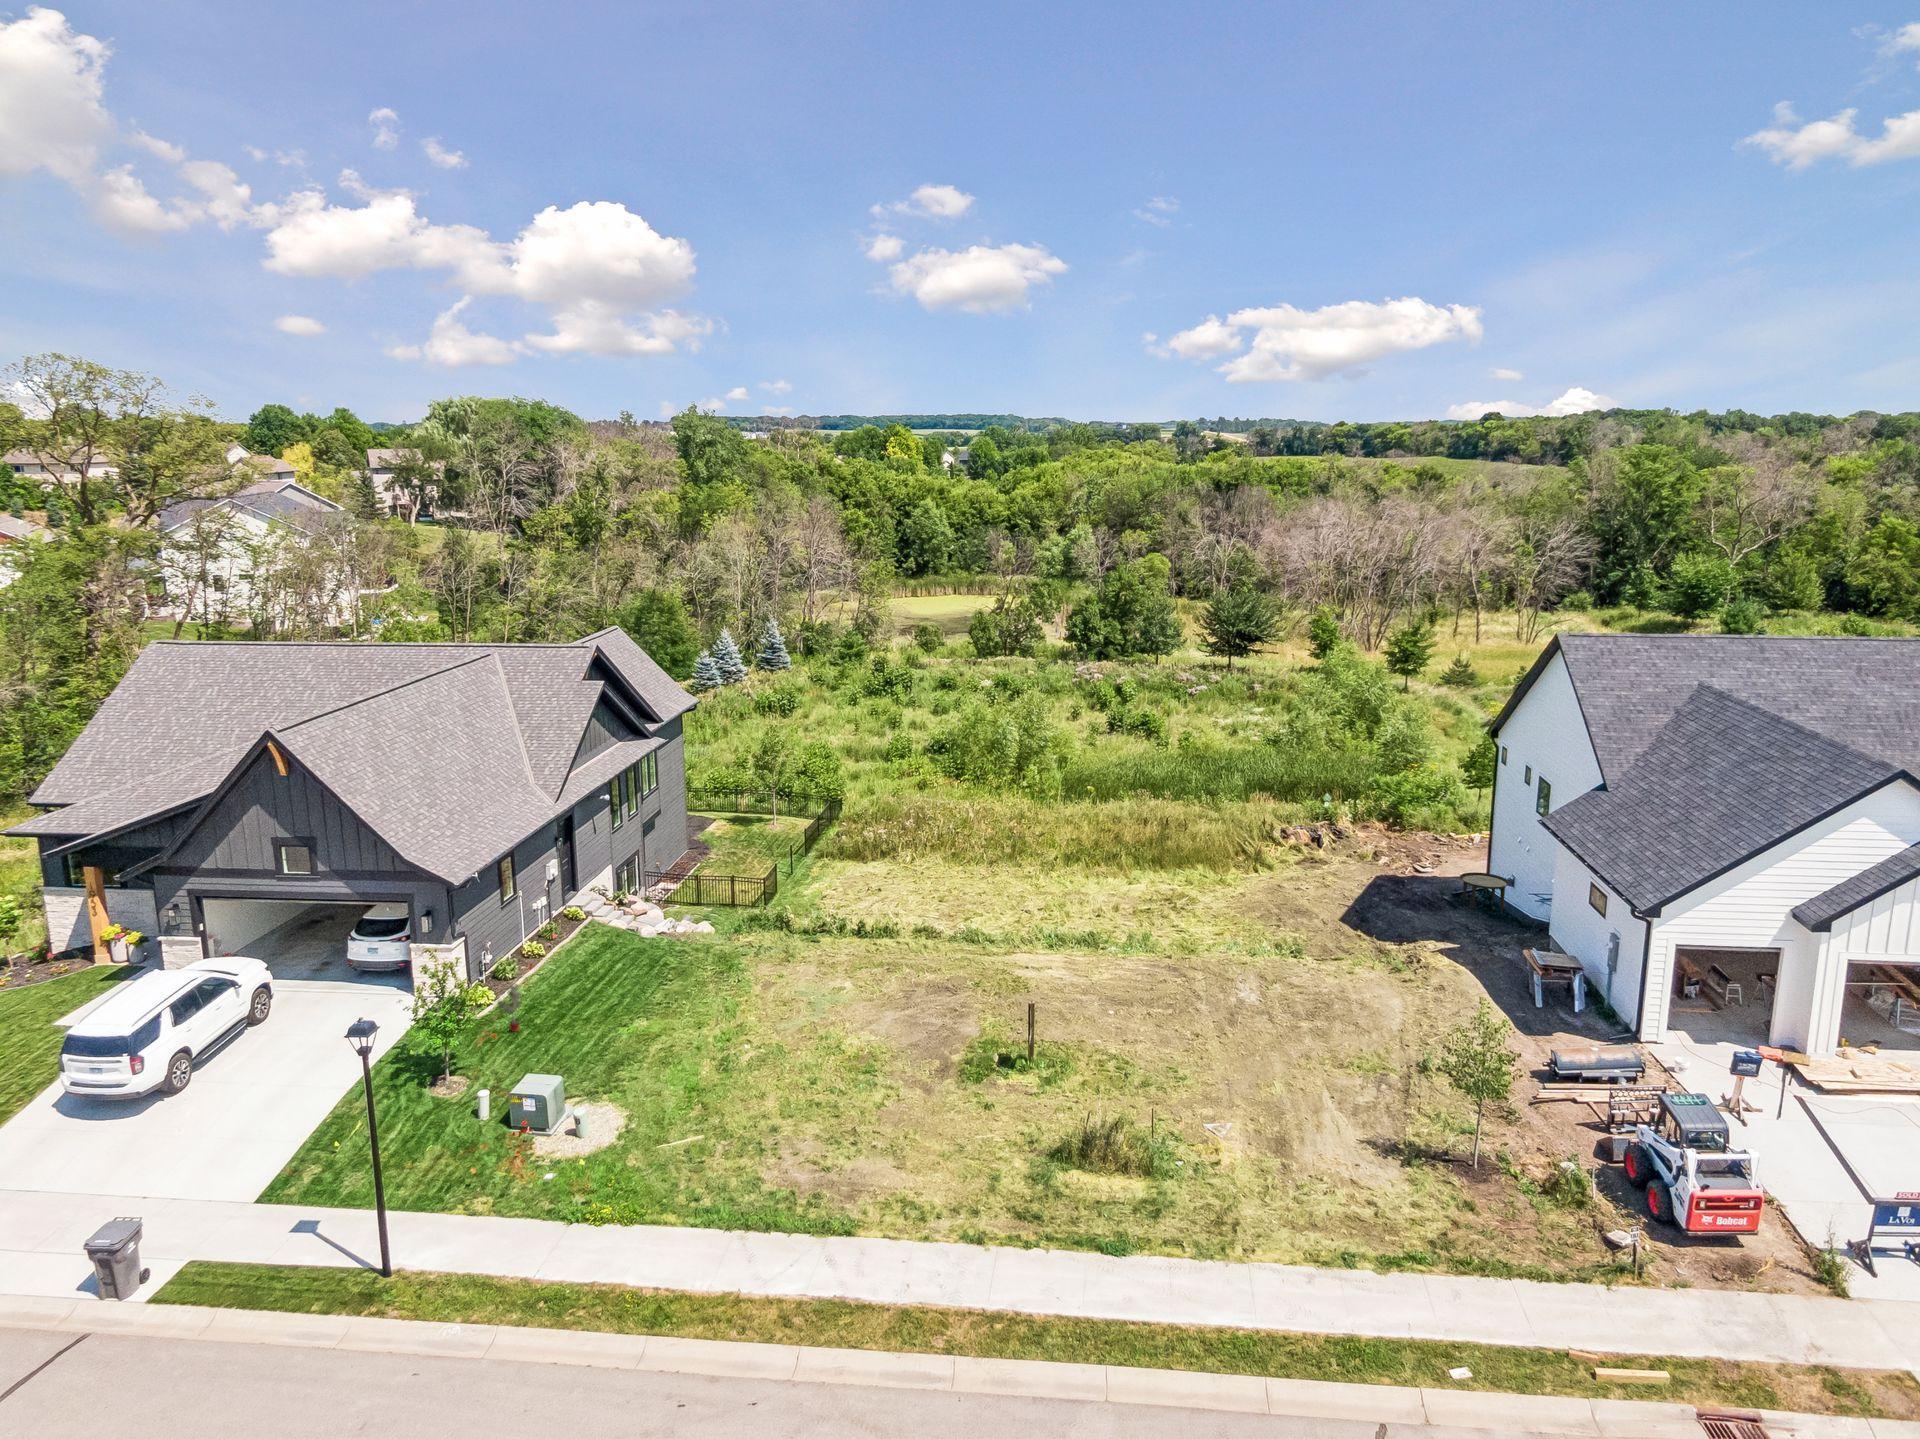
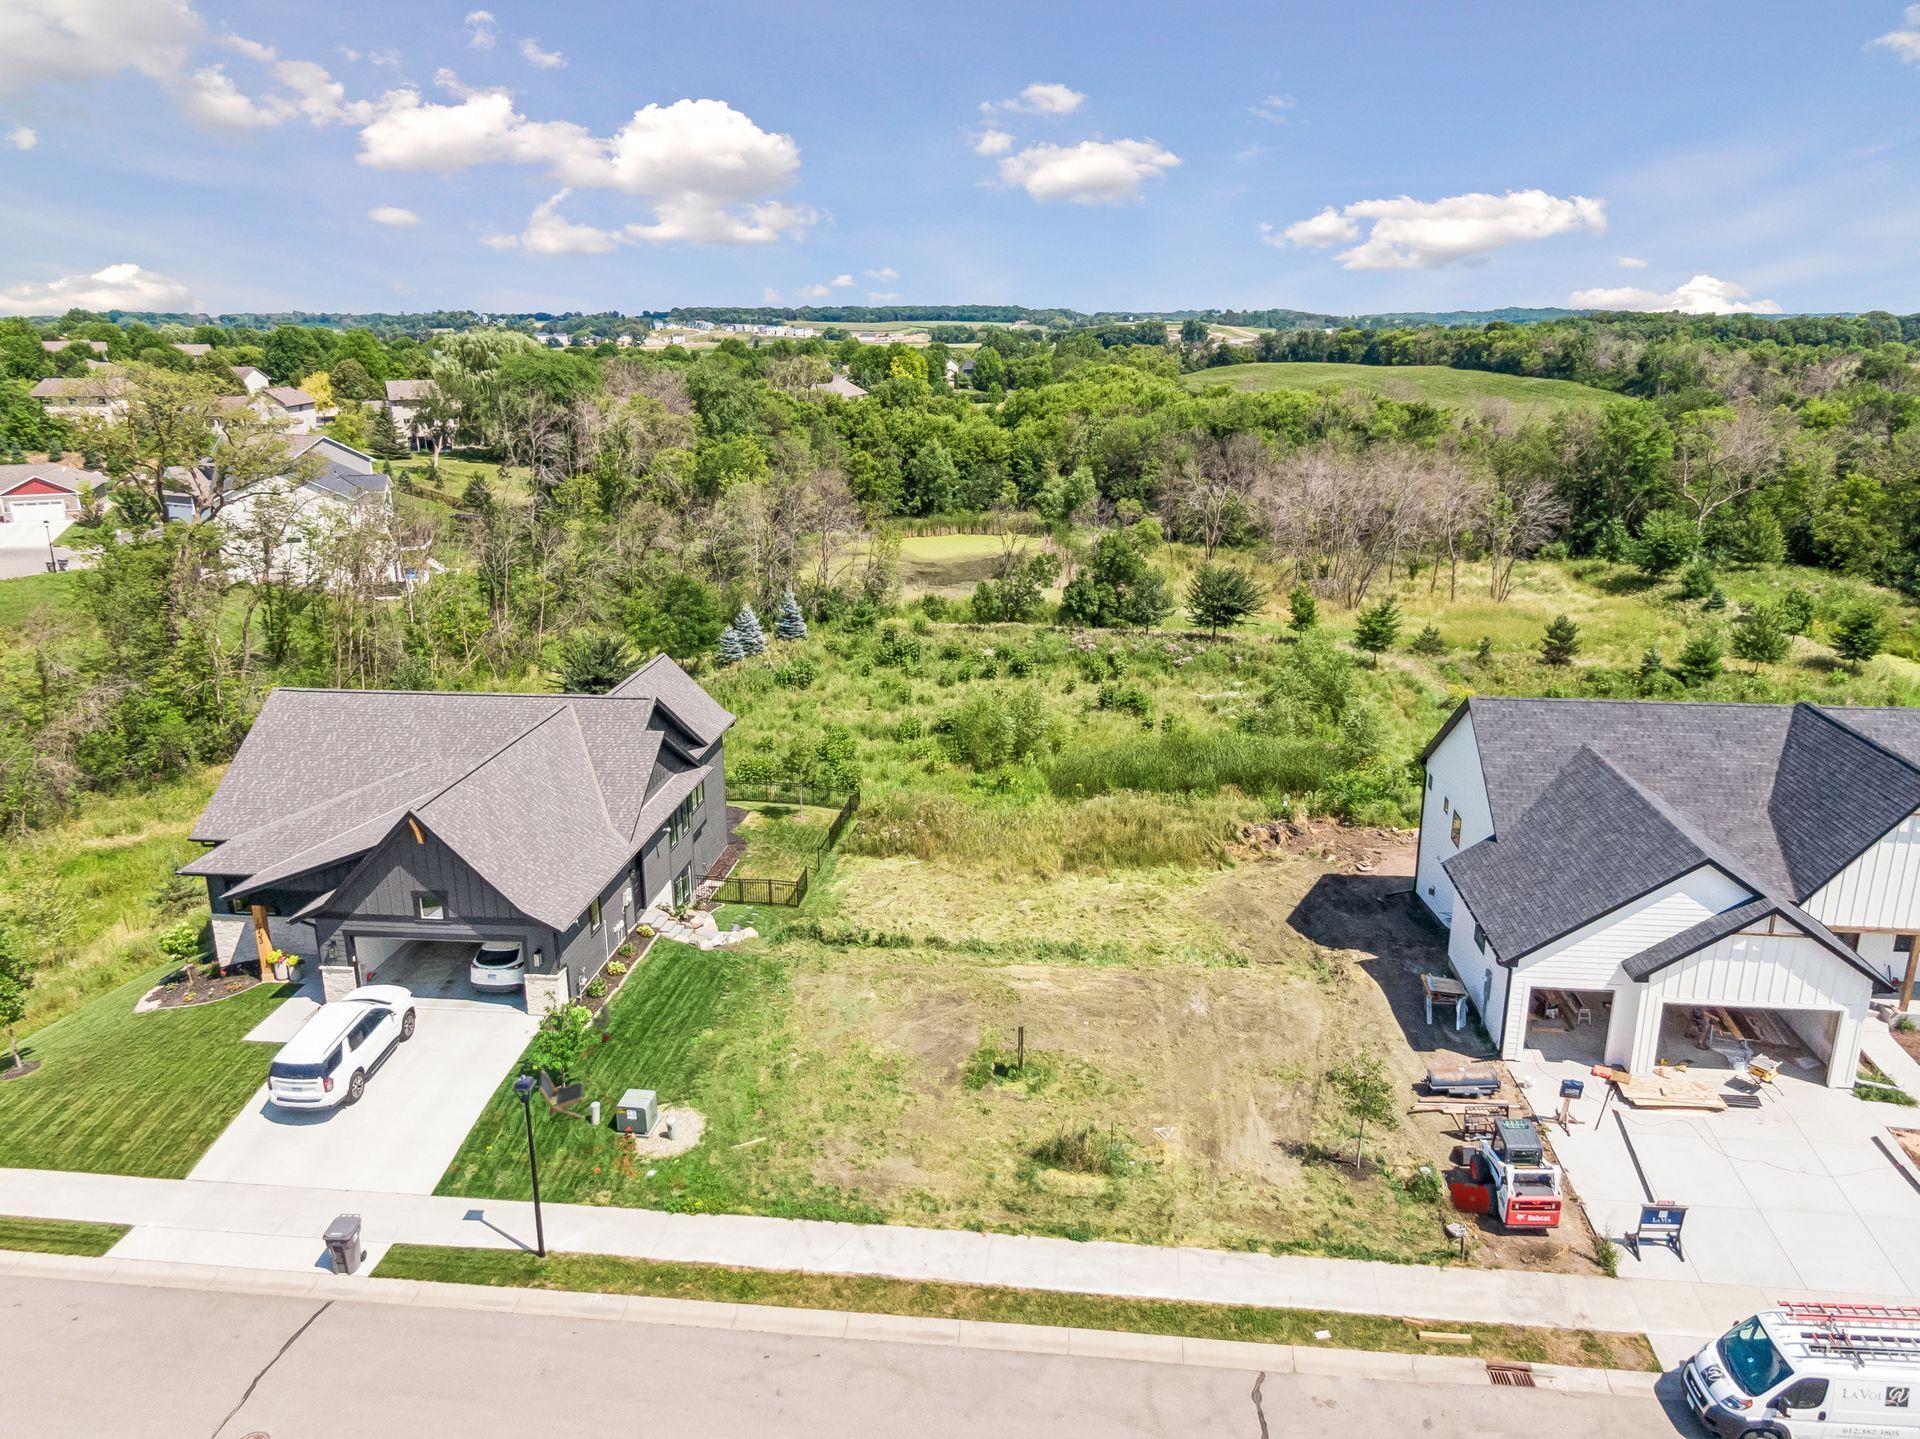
round table: present [1460,872,1510,911] -> none [1392,882,1434,917]
lounge chair: none [413,1051,476,1119] -> present [539,1070,583,1118]
toolbox: none [1599,1180,1657,1222] -> present [1450,1183,1489,1214]

